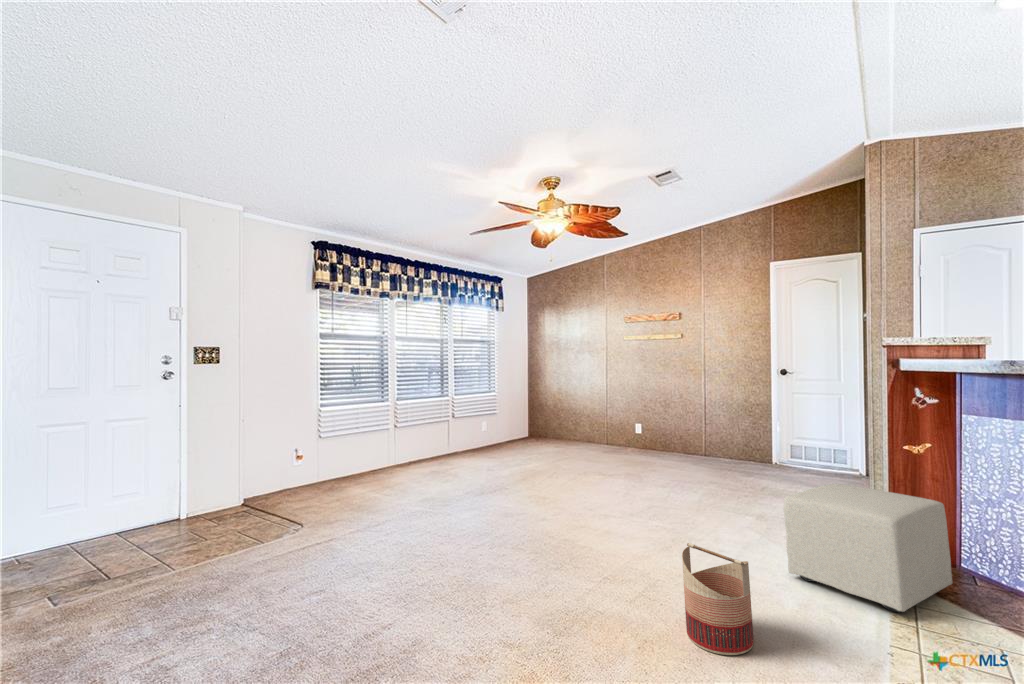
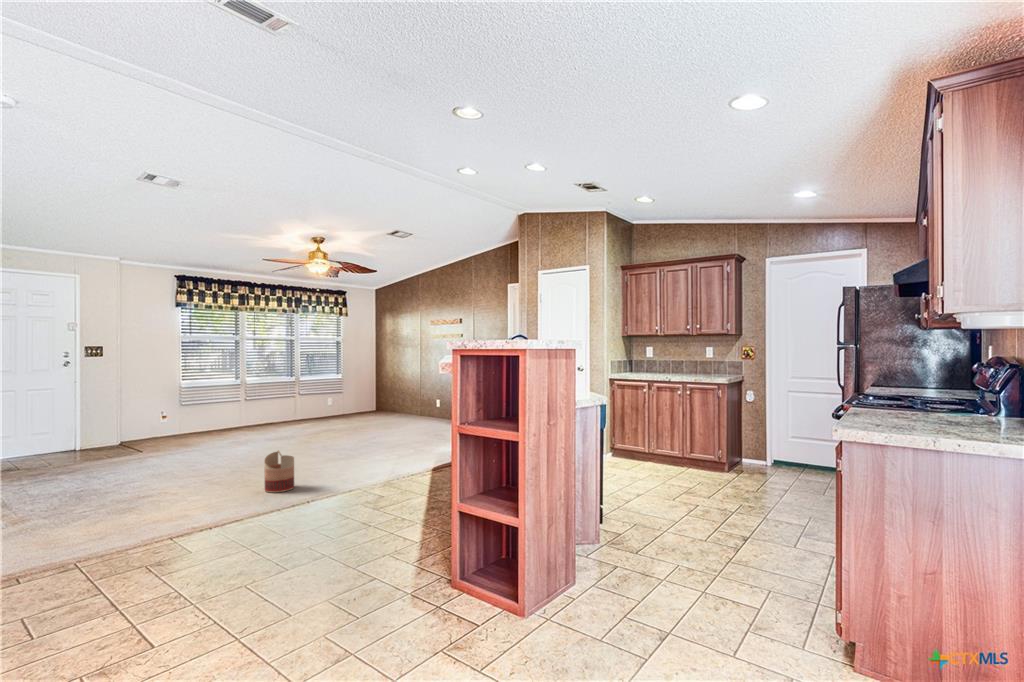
ottoman: present [784,484,952,612] -> none [359,431,420,484]

